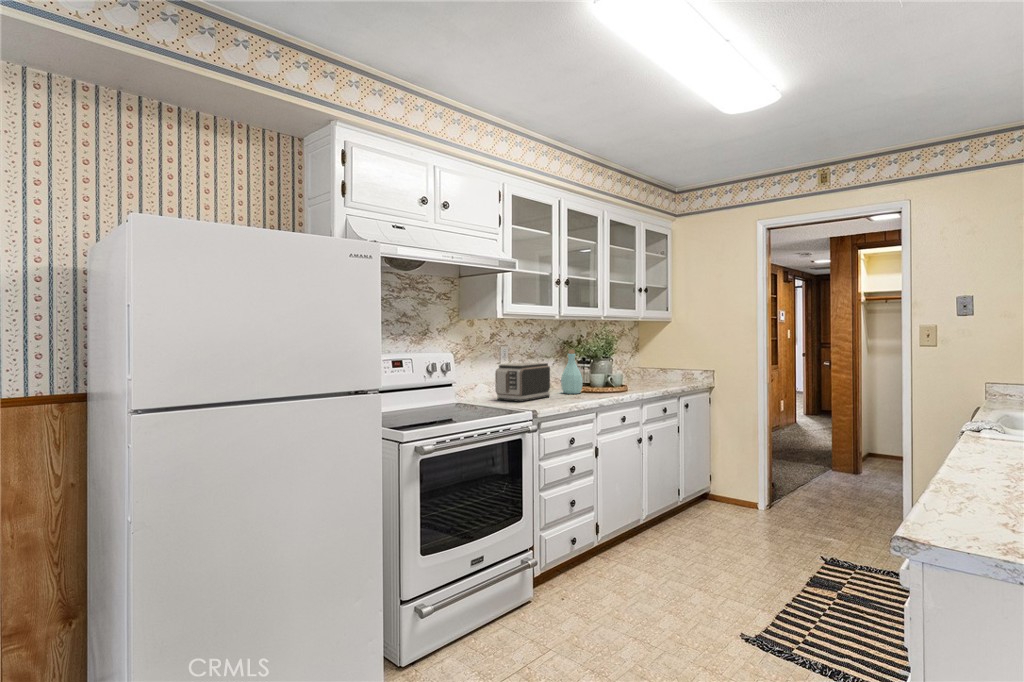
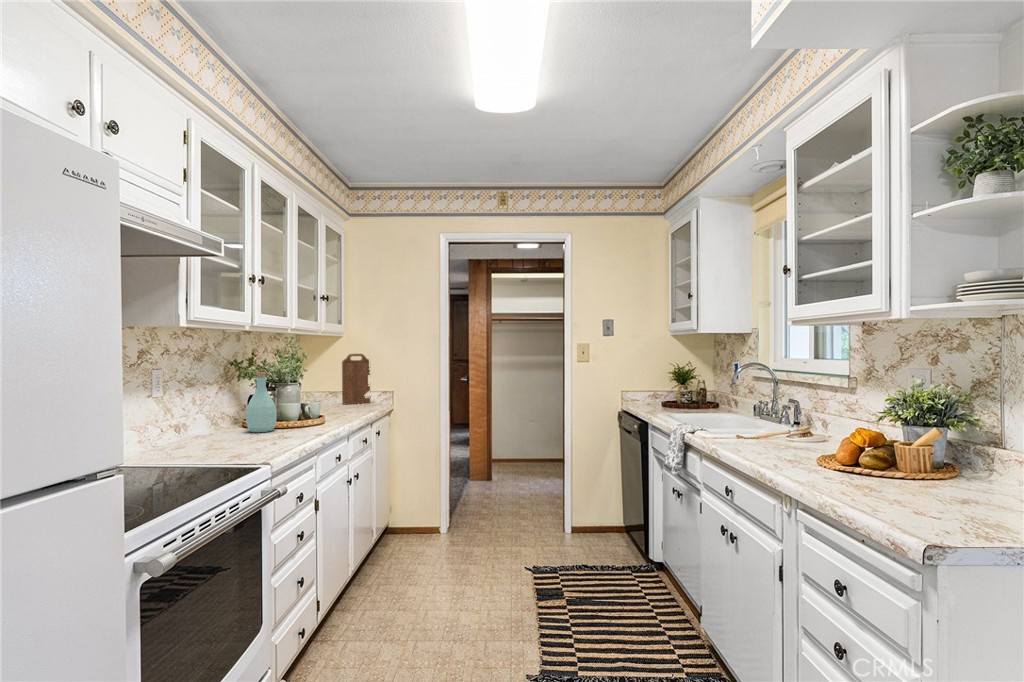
cutting board: none [669,337,695,379] -> present [342,354,370,404]
toaster: present [495,363,550,402] -> none [166,392,243,451]

